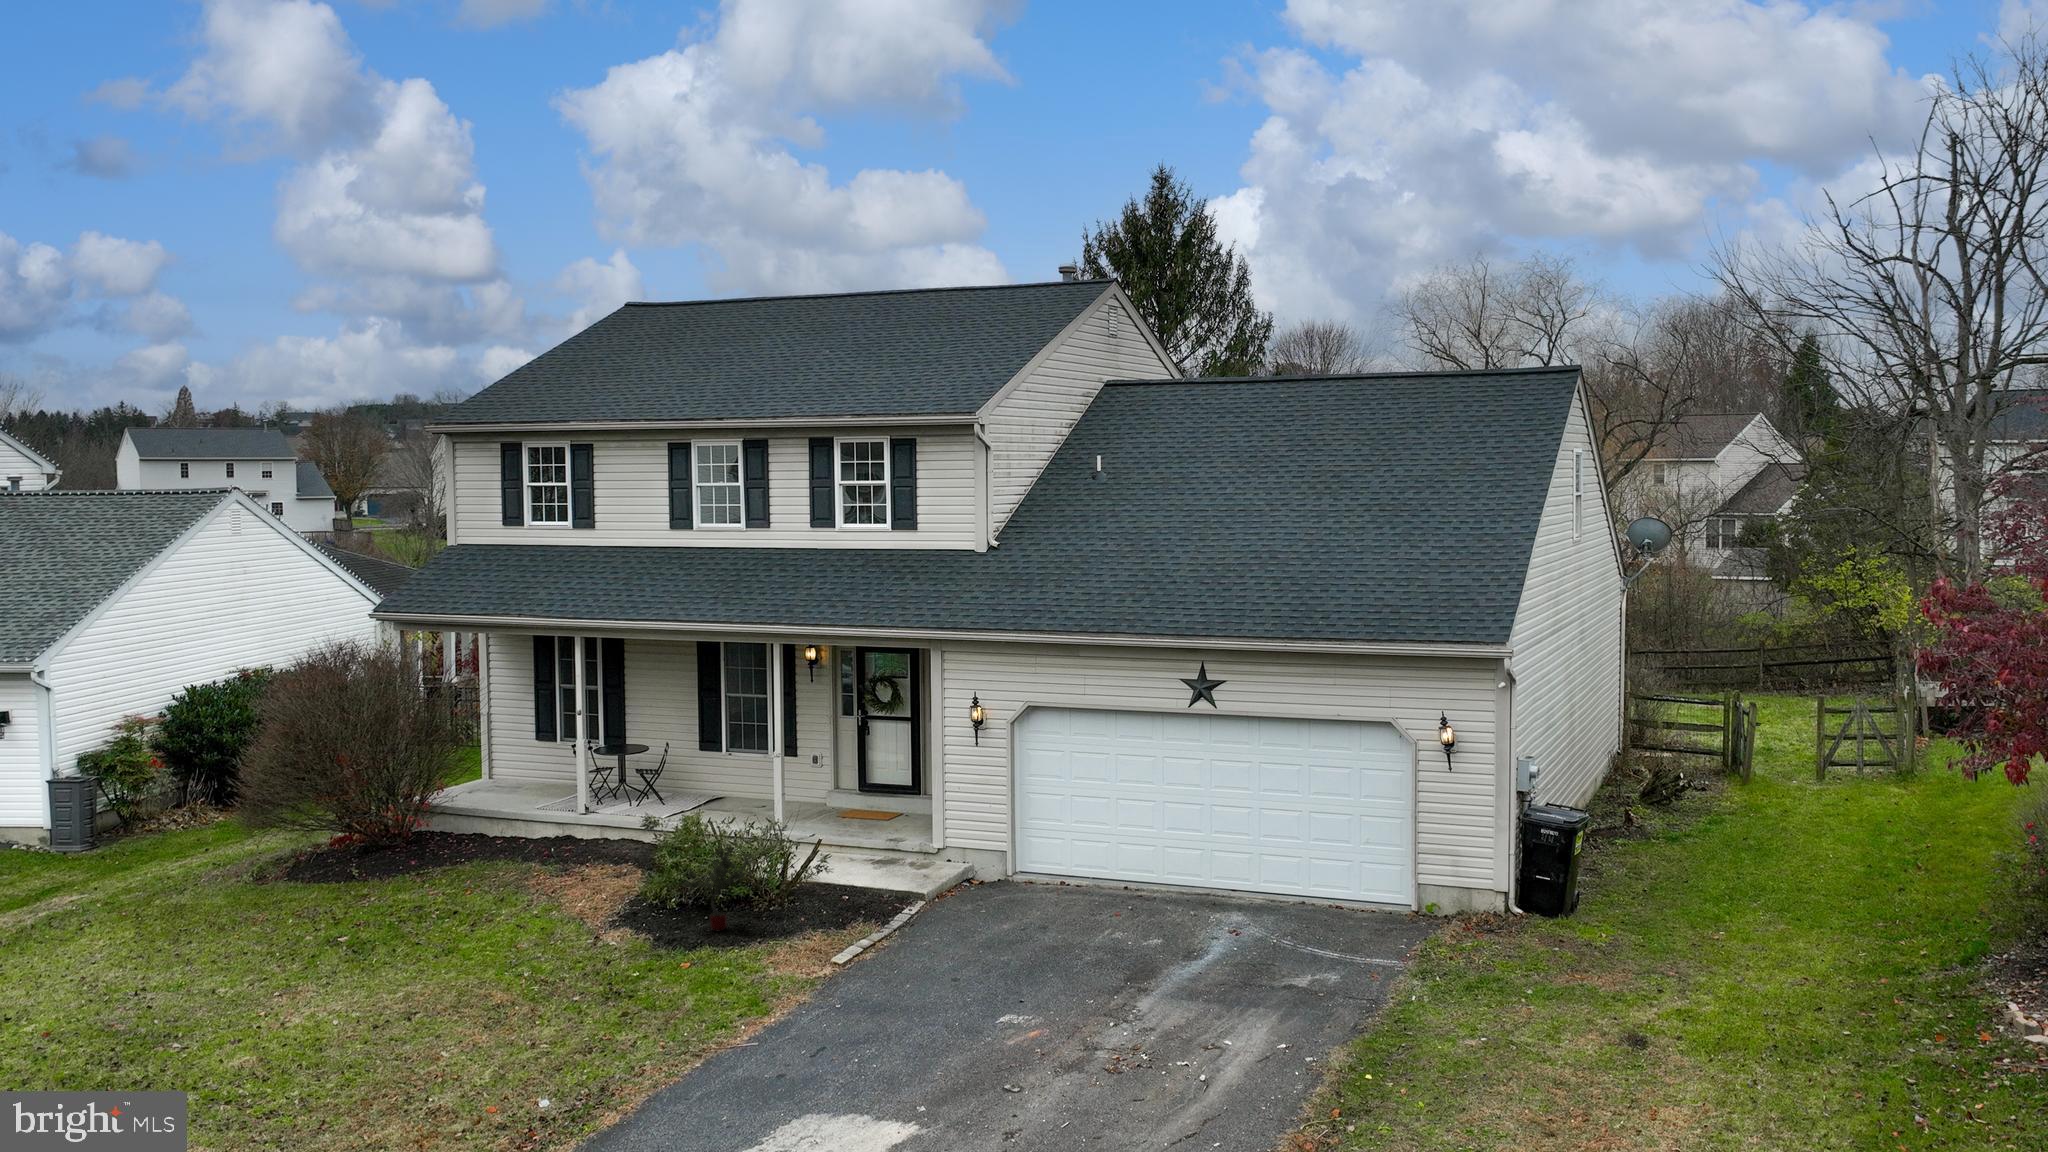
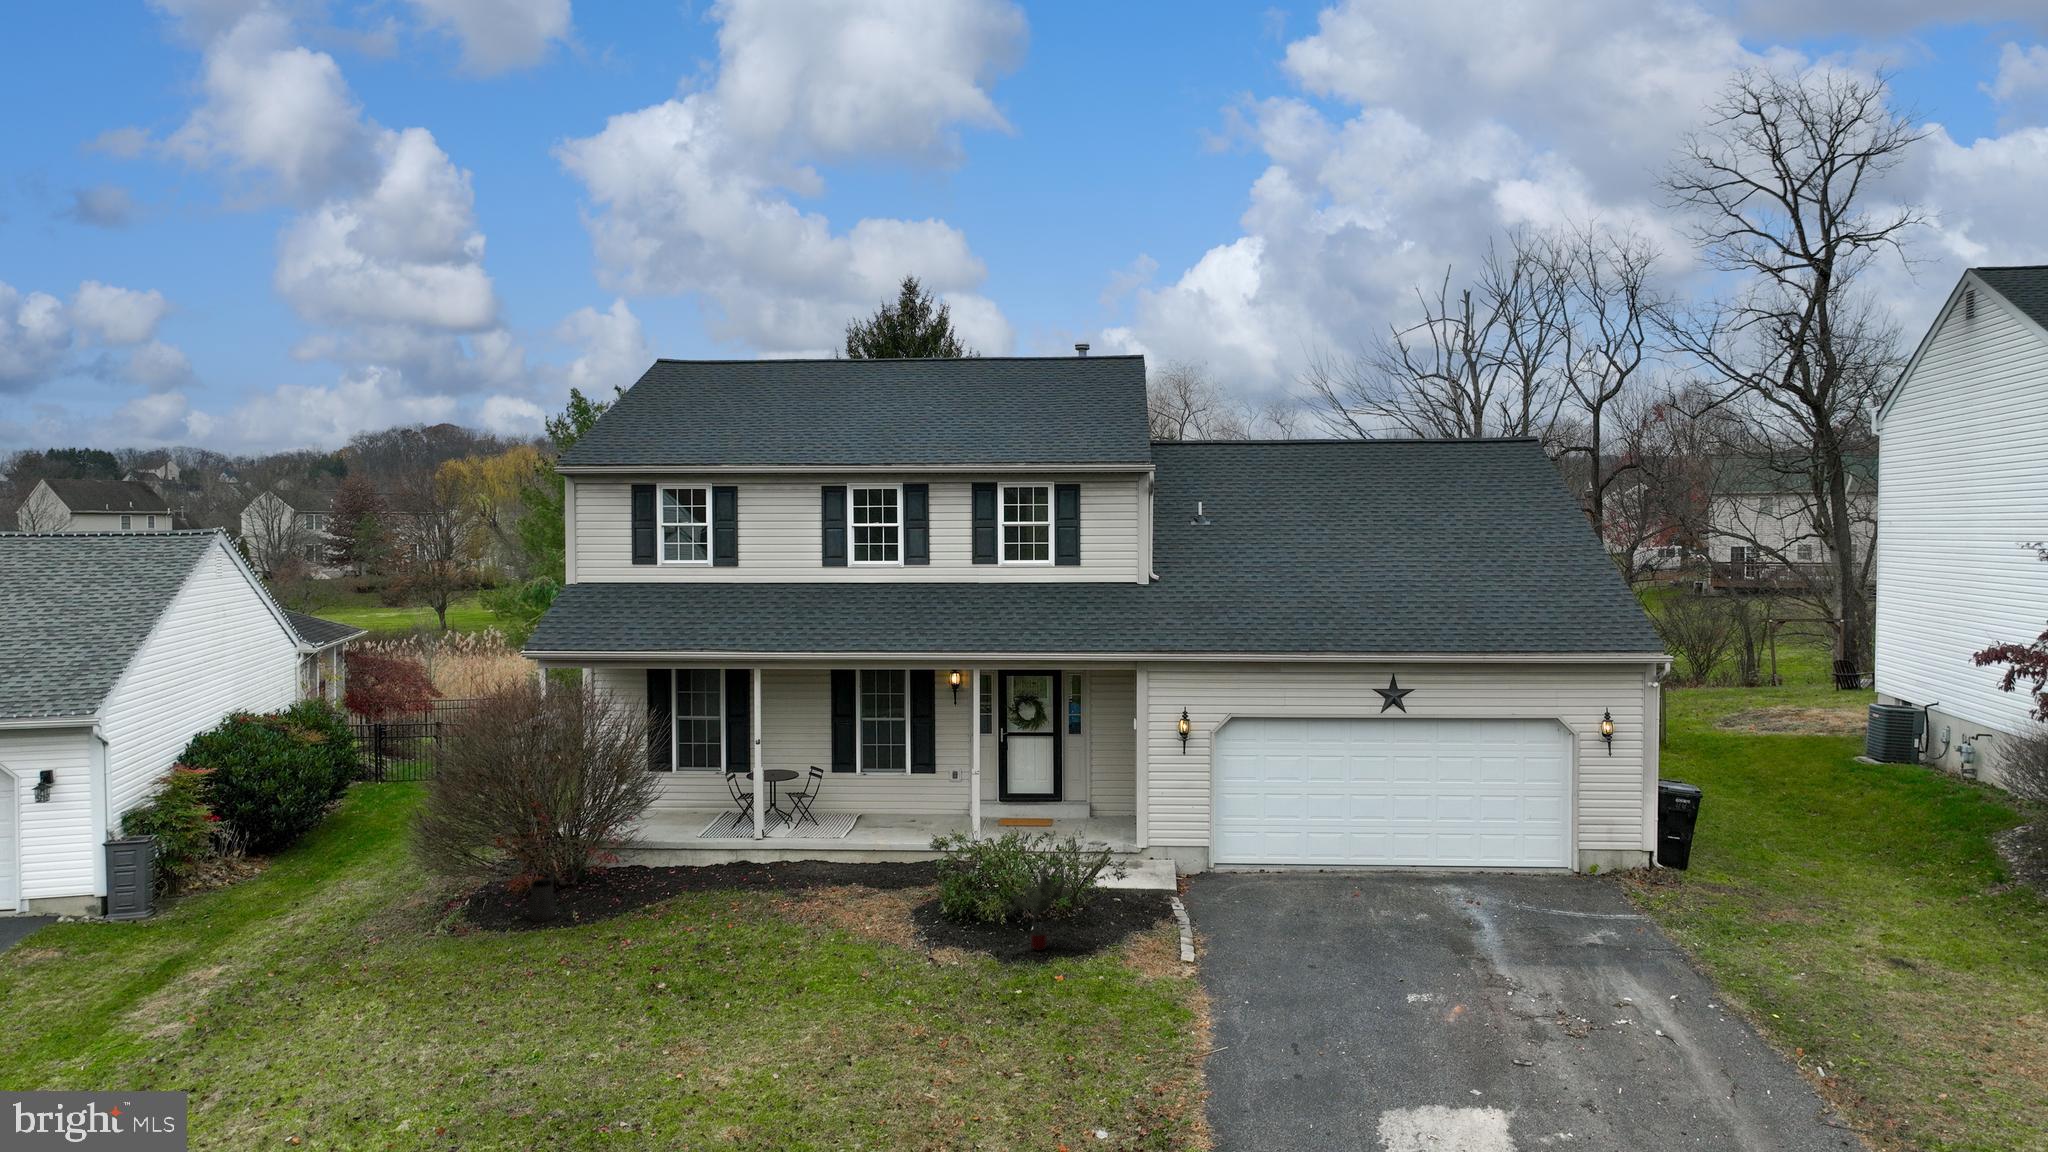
watering can: none [345,823,382,870] -> present [531,870,556,922]

